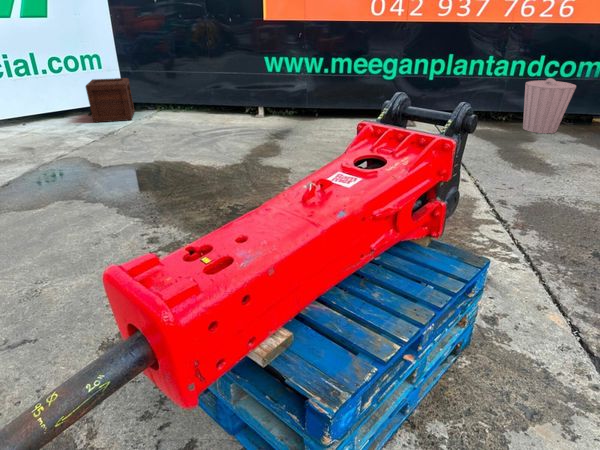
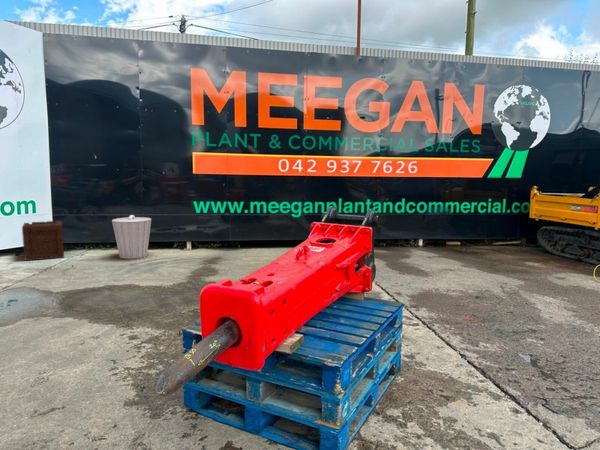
trash can: present [523,78,576,133] -> present [112,215,151,259]

